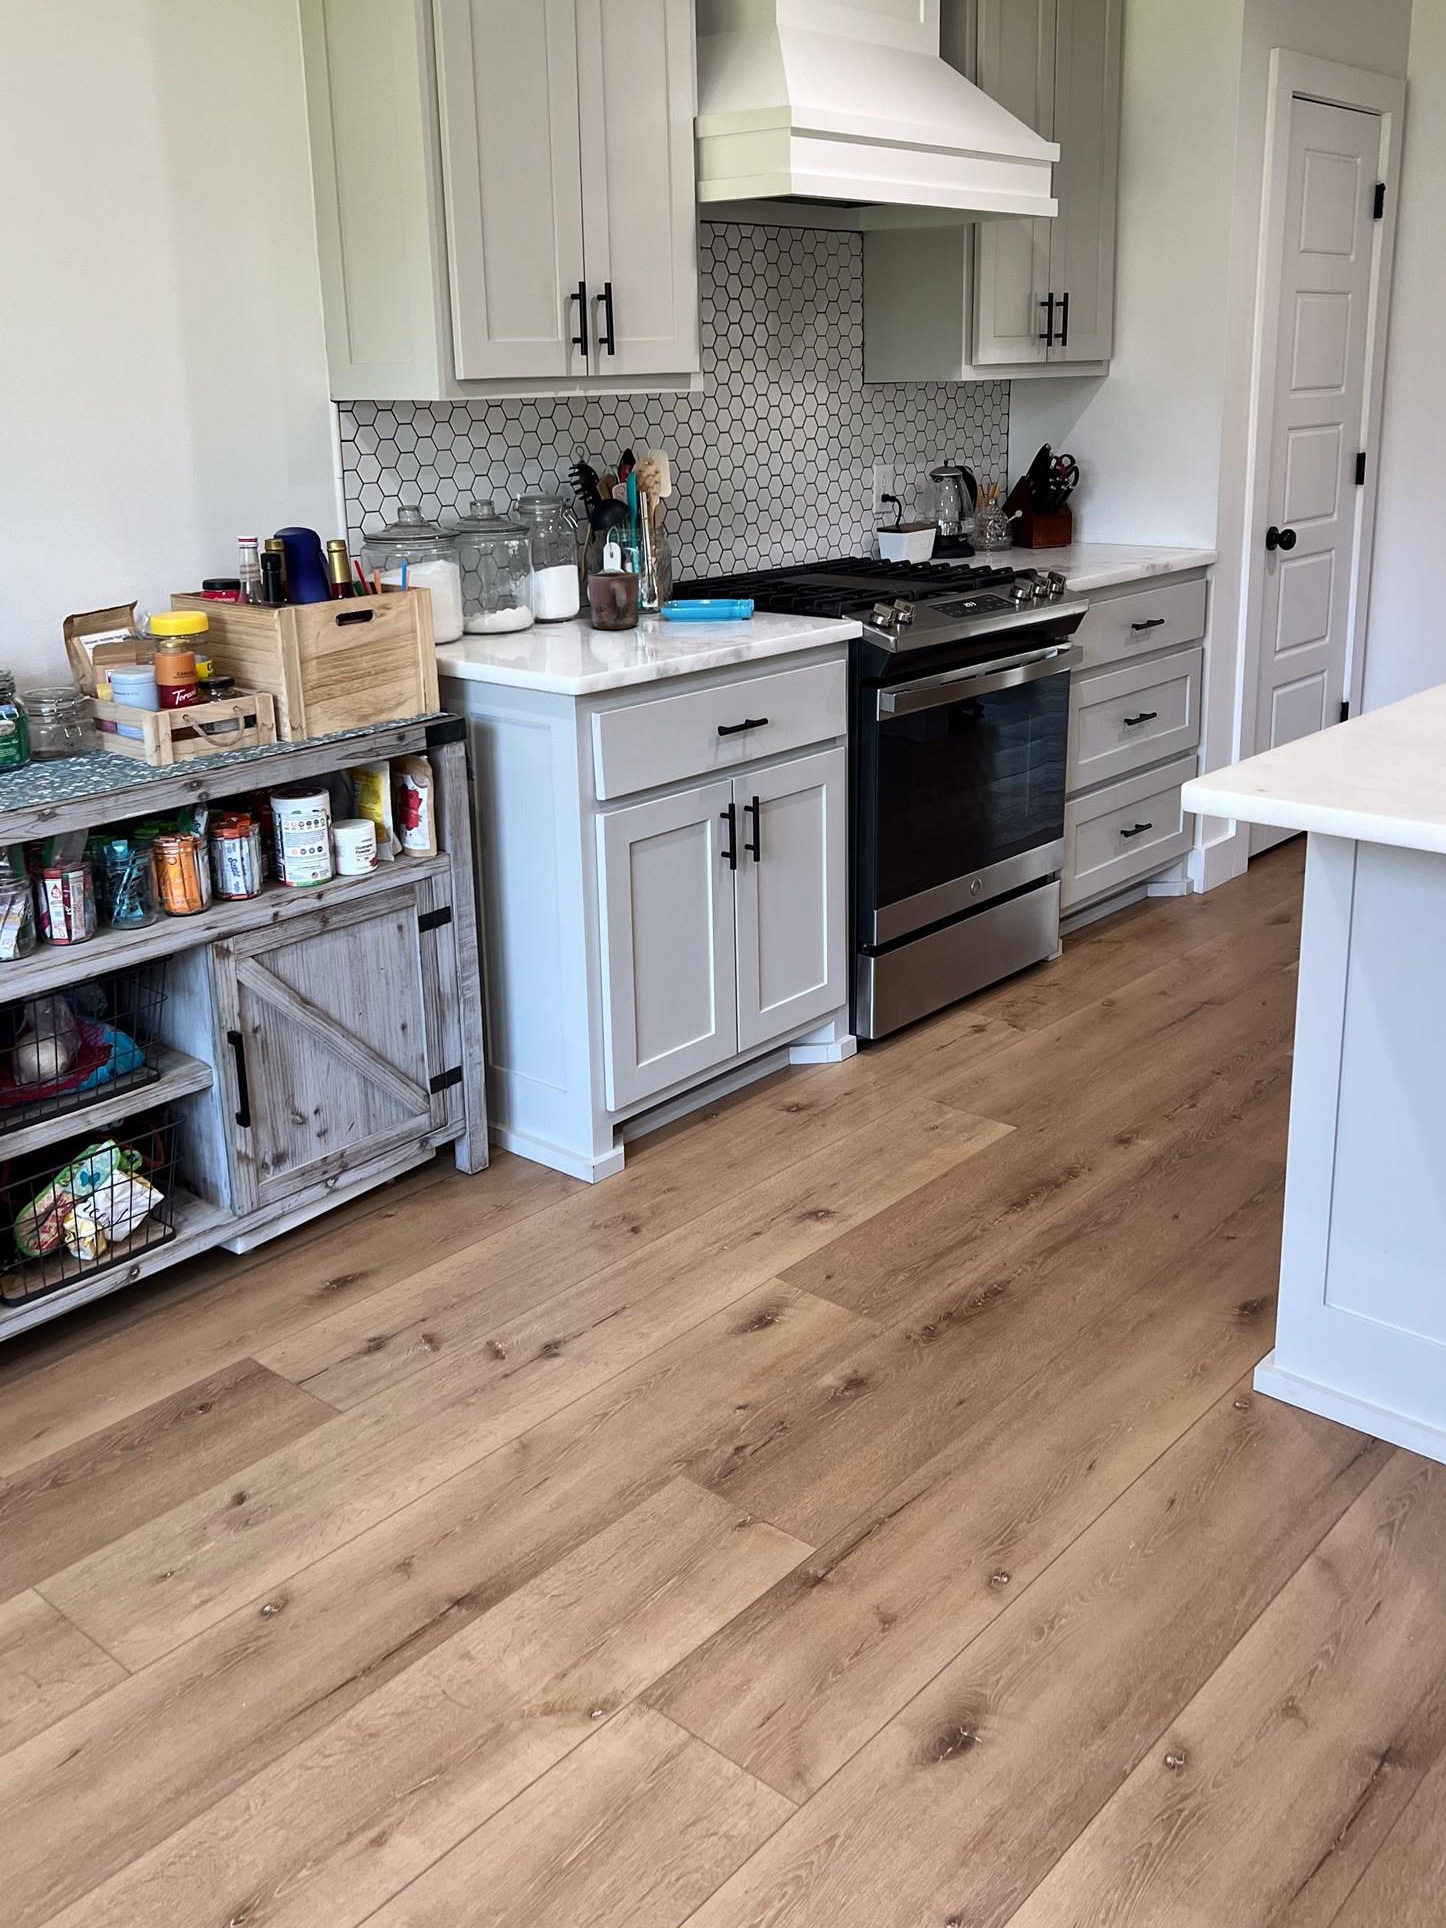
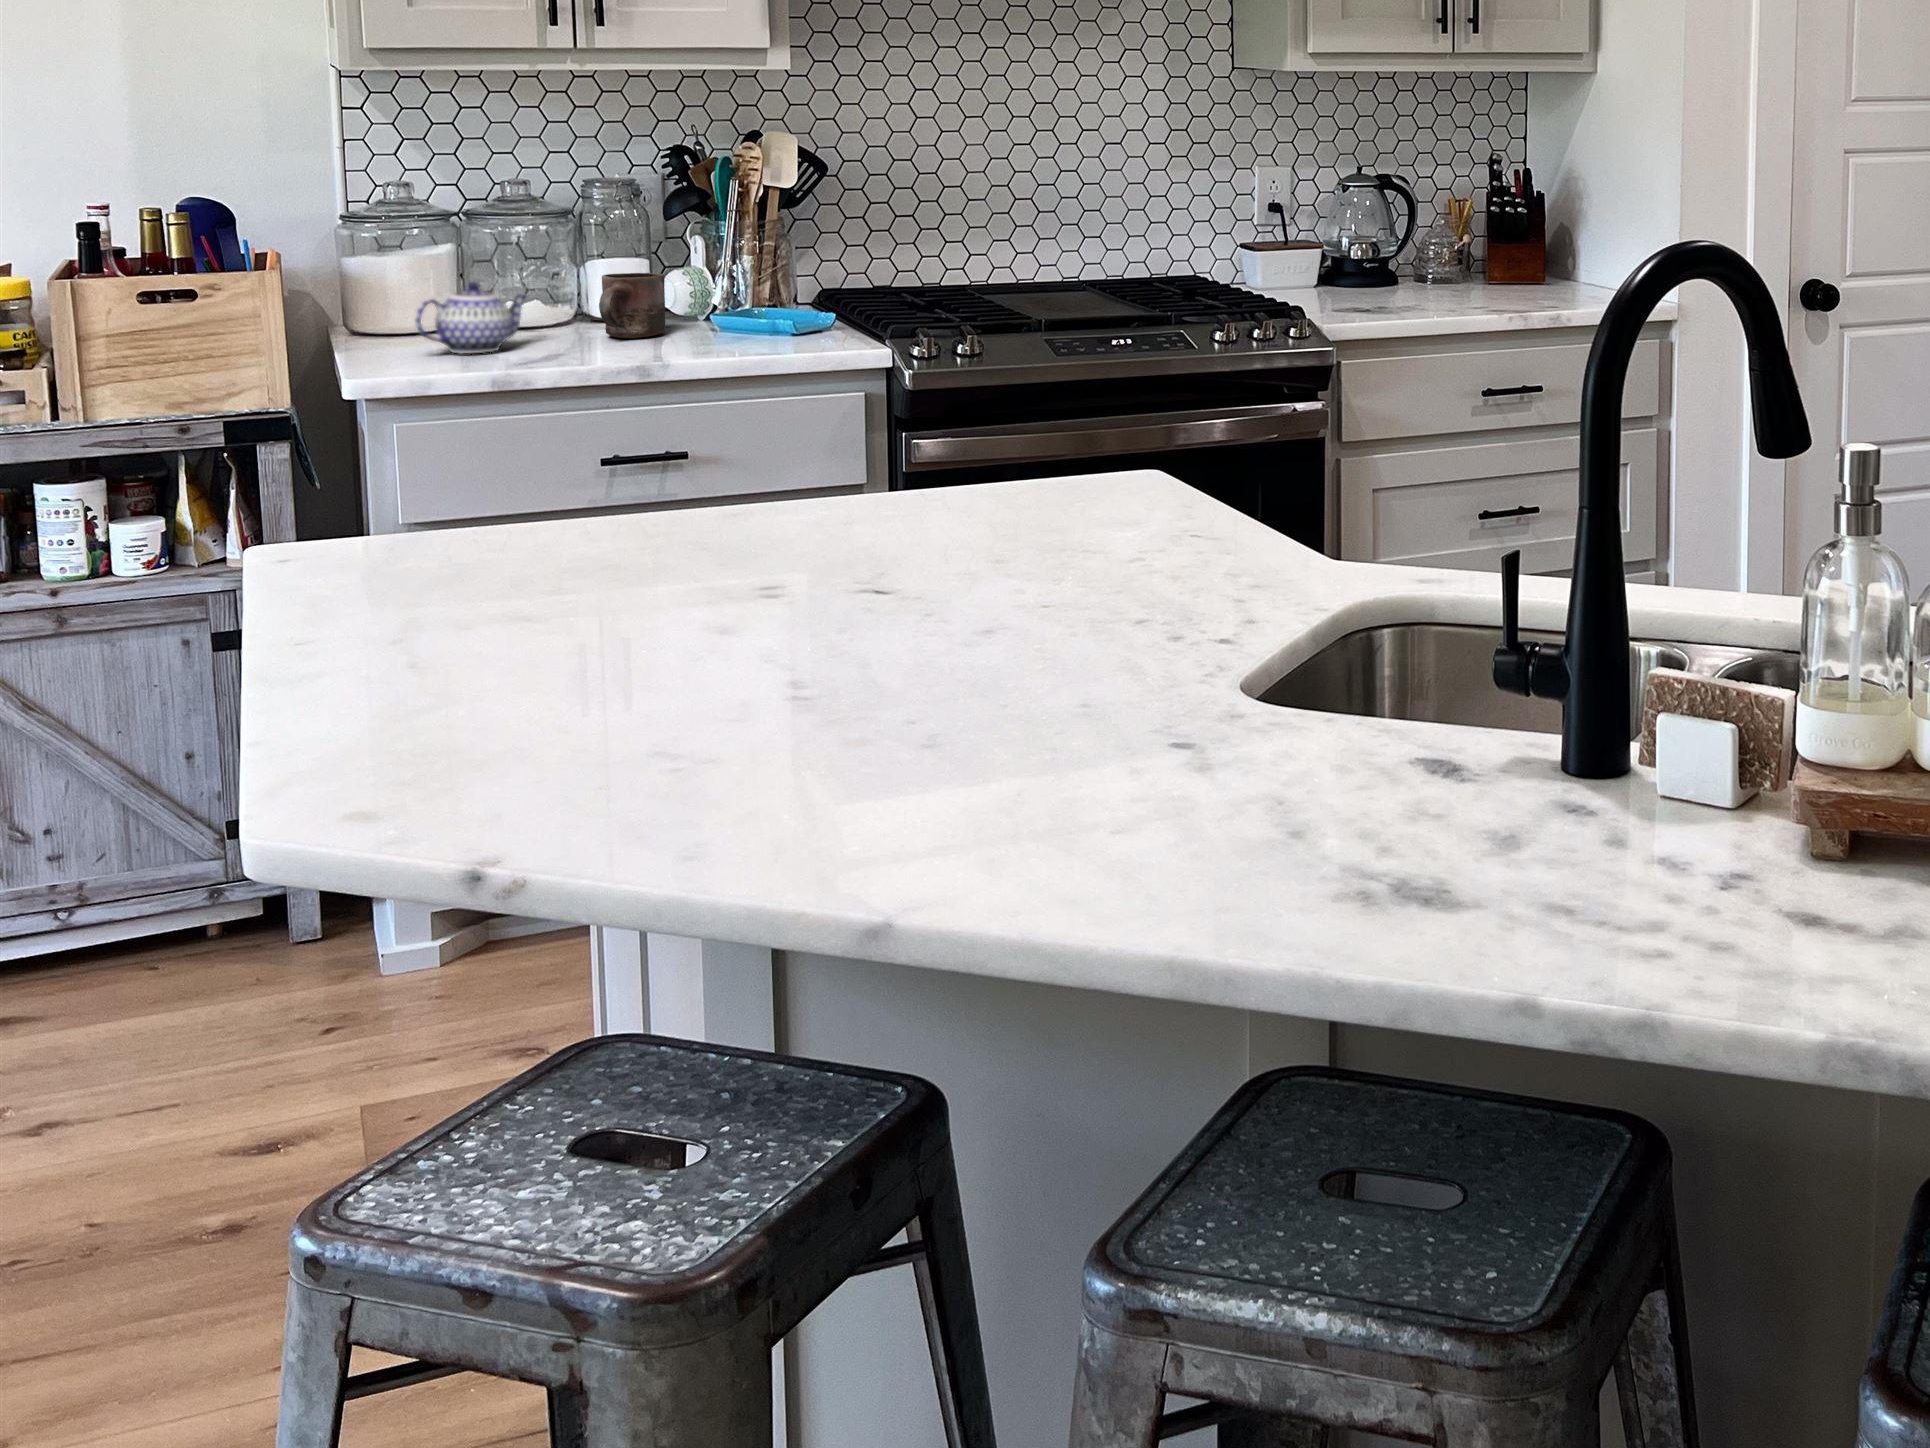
teapot: none [502,587,564,652] -> present [415,282,526,353]

